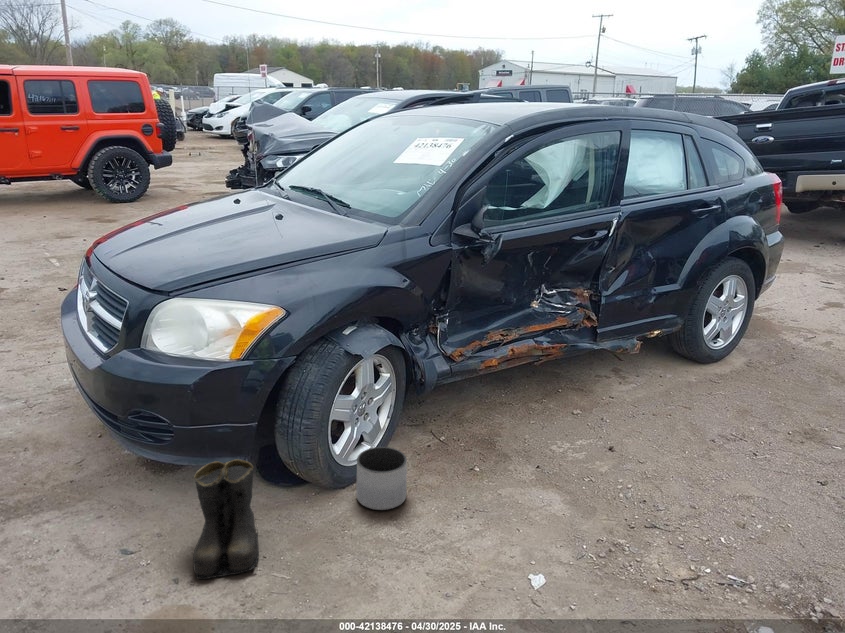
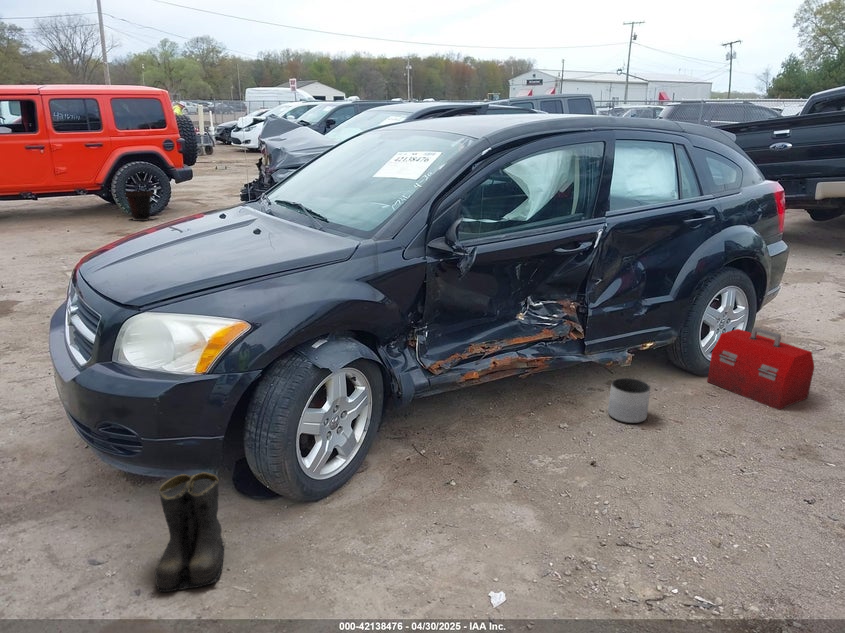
bucket: none [102,176,138,208] -> present [125,190,153,221]
toolbox: none [710,316,815,397] -> present [707,327,814,410]
planter: present [356,447,407,510] -> present [608,378,650,423]

